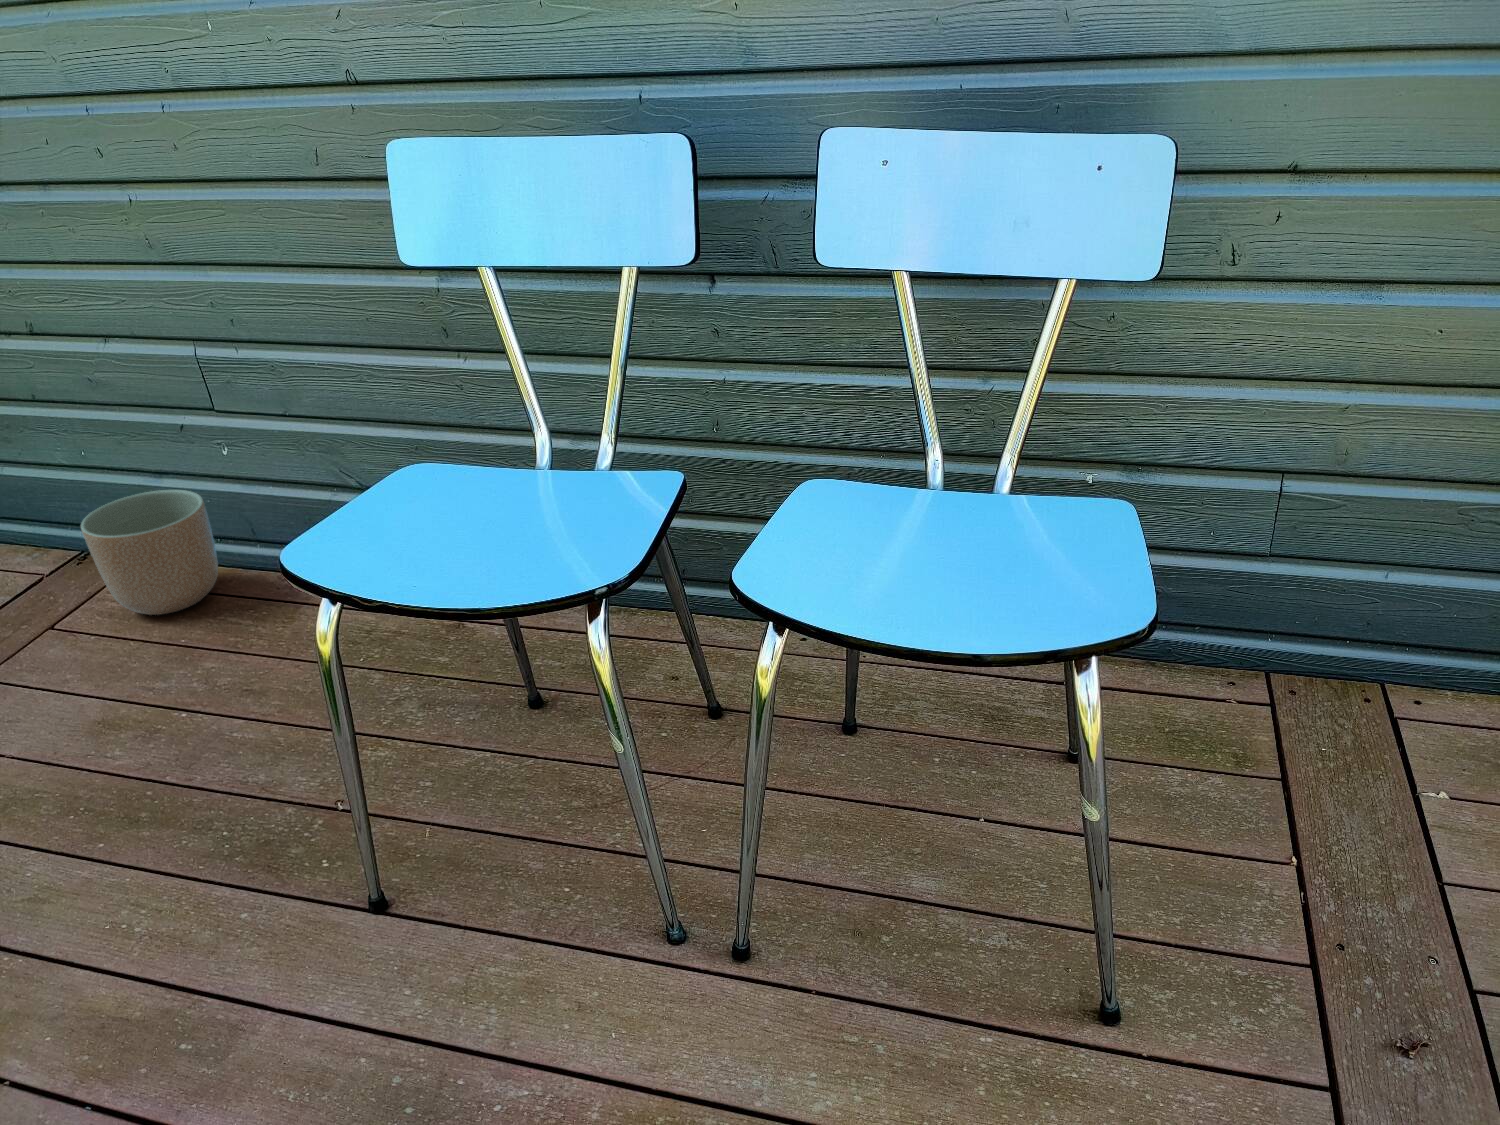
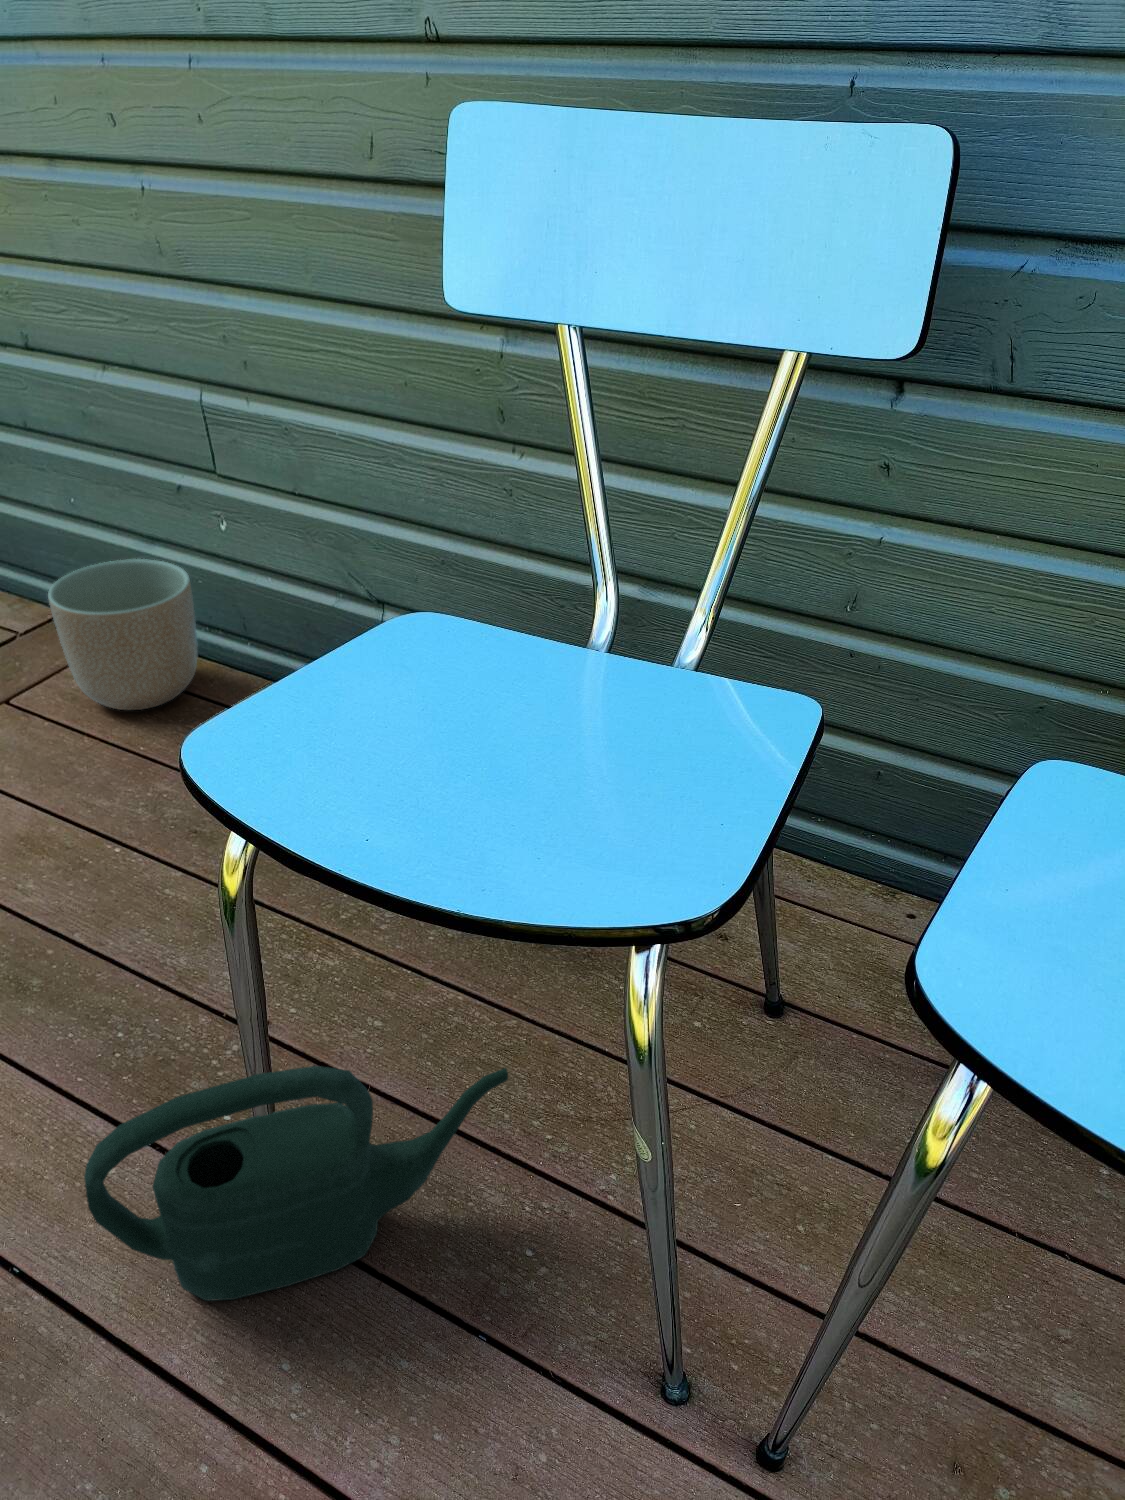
watering can: none [238,762,531,970] -> present [84,1066,508,1301]

